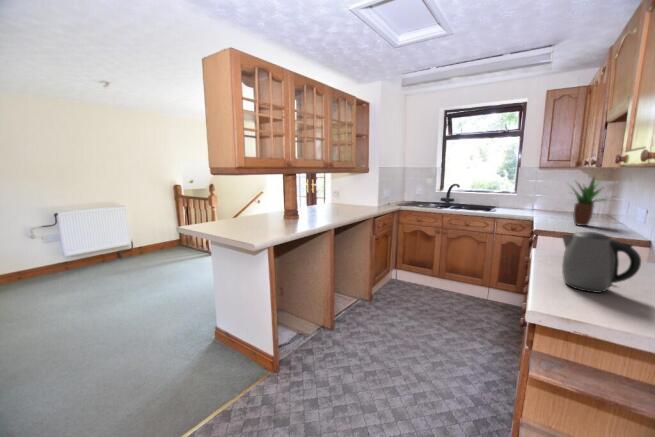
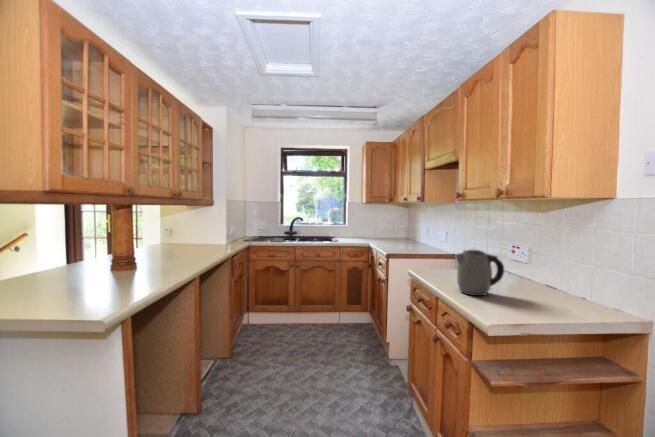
potted plant: present [572,178,605,226] -> none [387,209,420,248]

